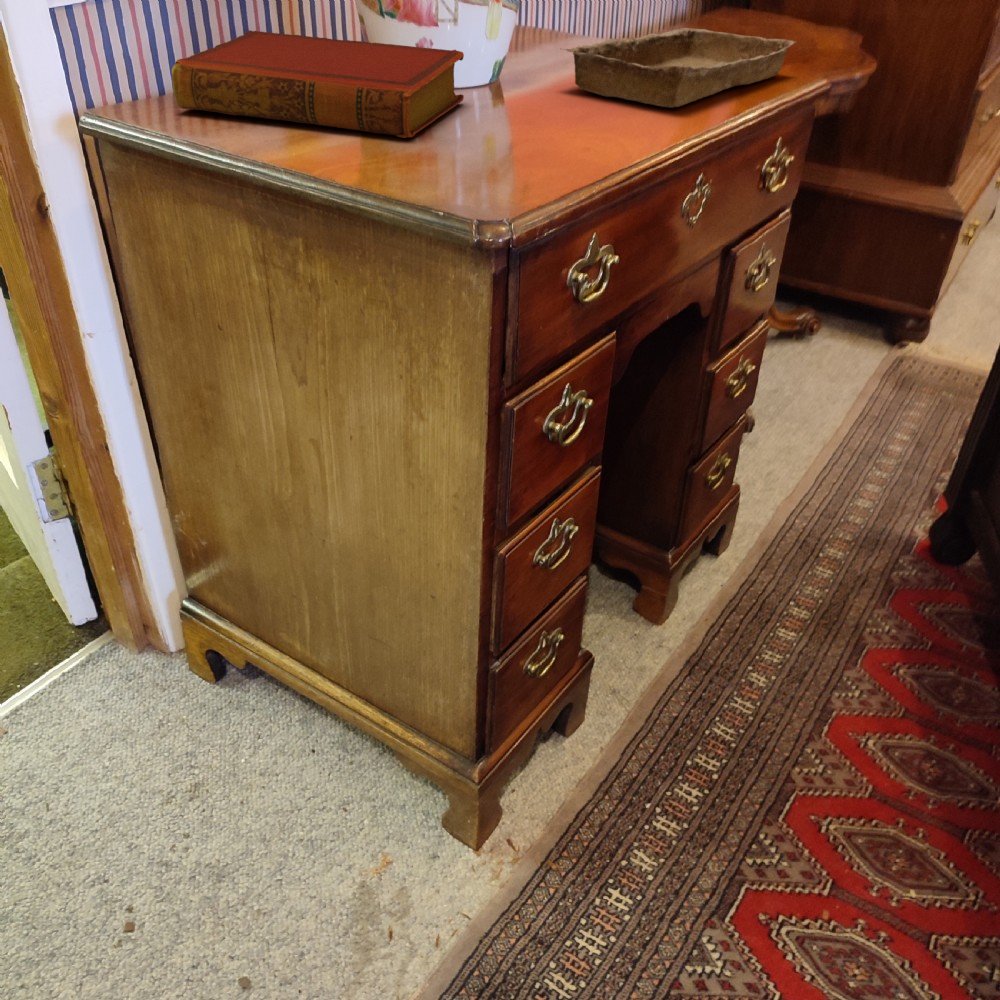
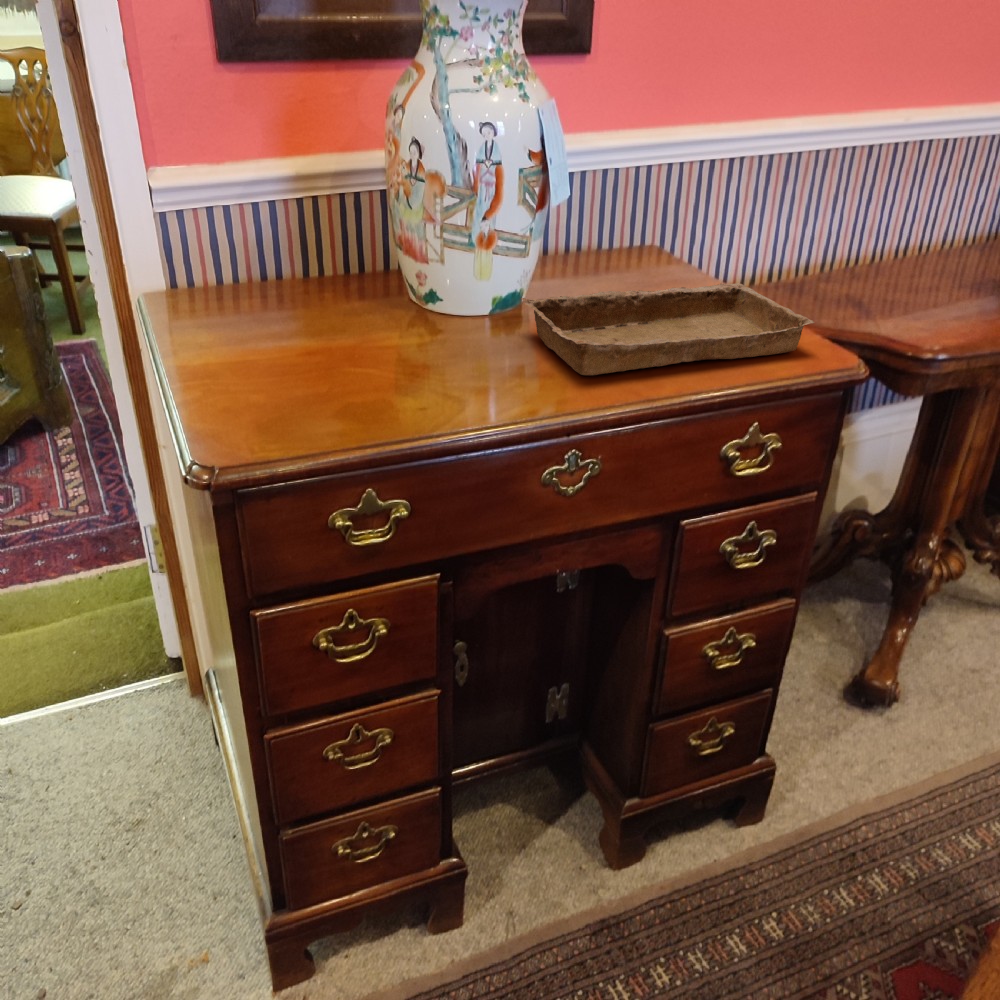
book: present [172,30,464,138] -> none [184,244,412,365]

